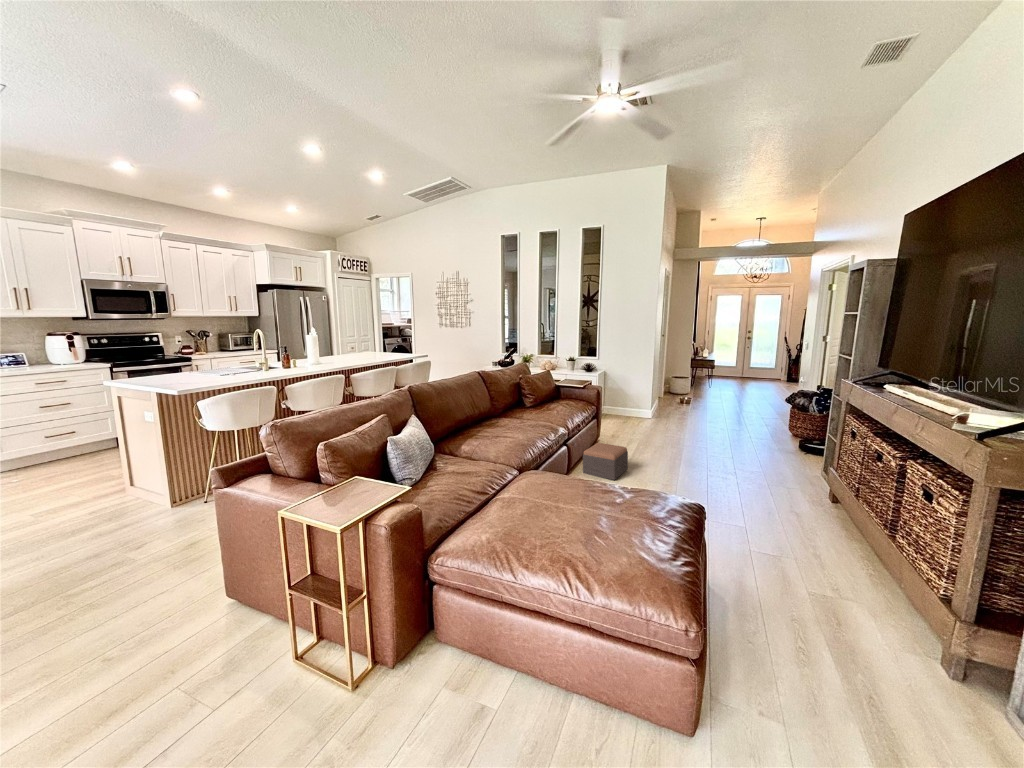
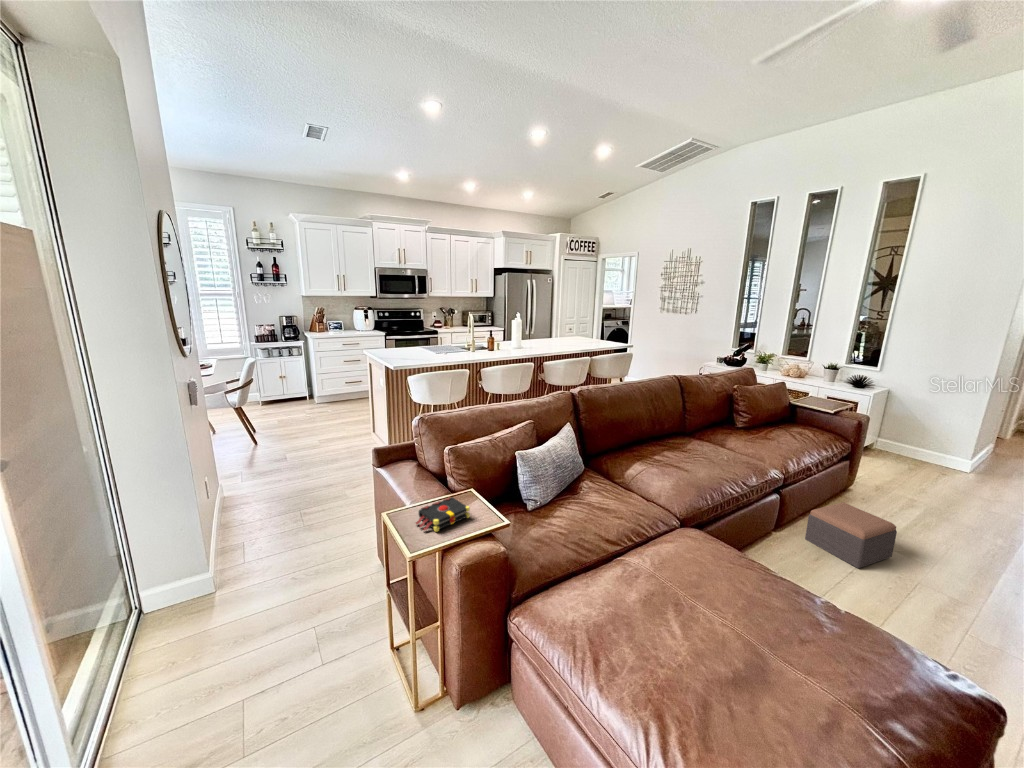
book: none [329,480,379,508] -> present [416,497,470,532]

